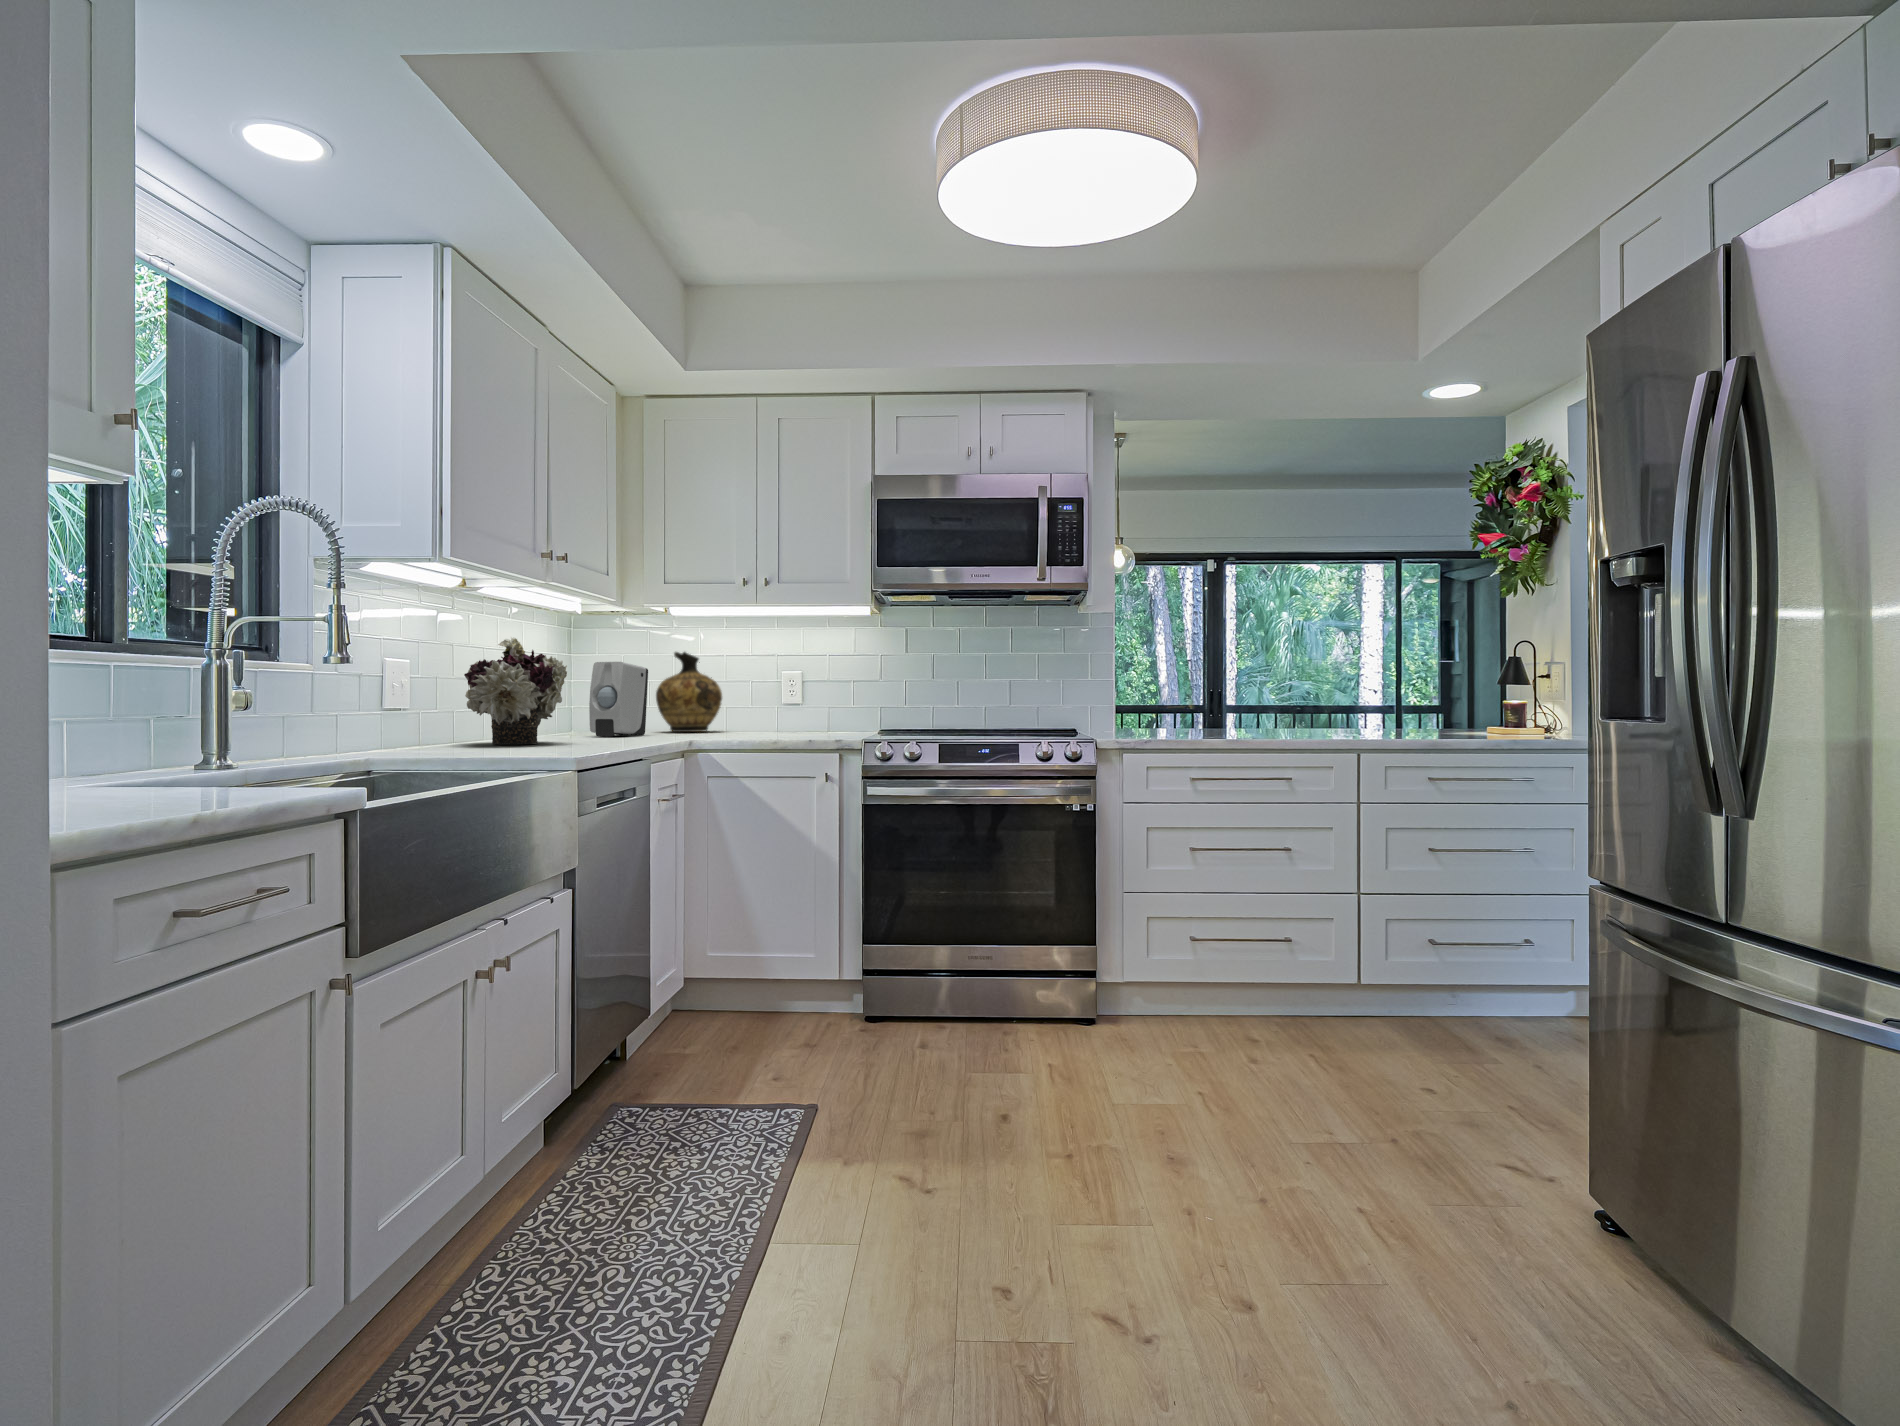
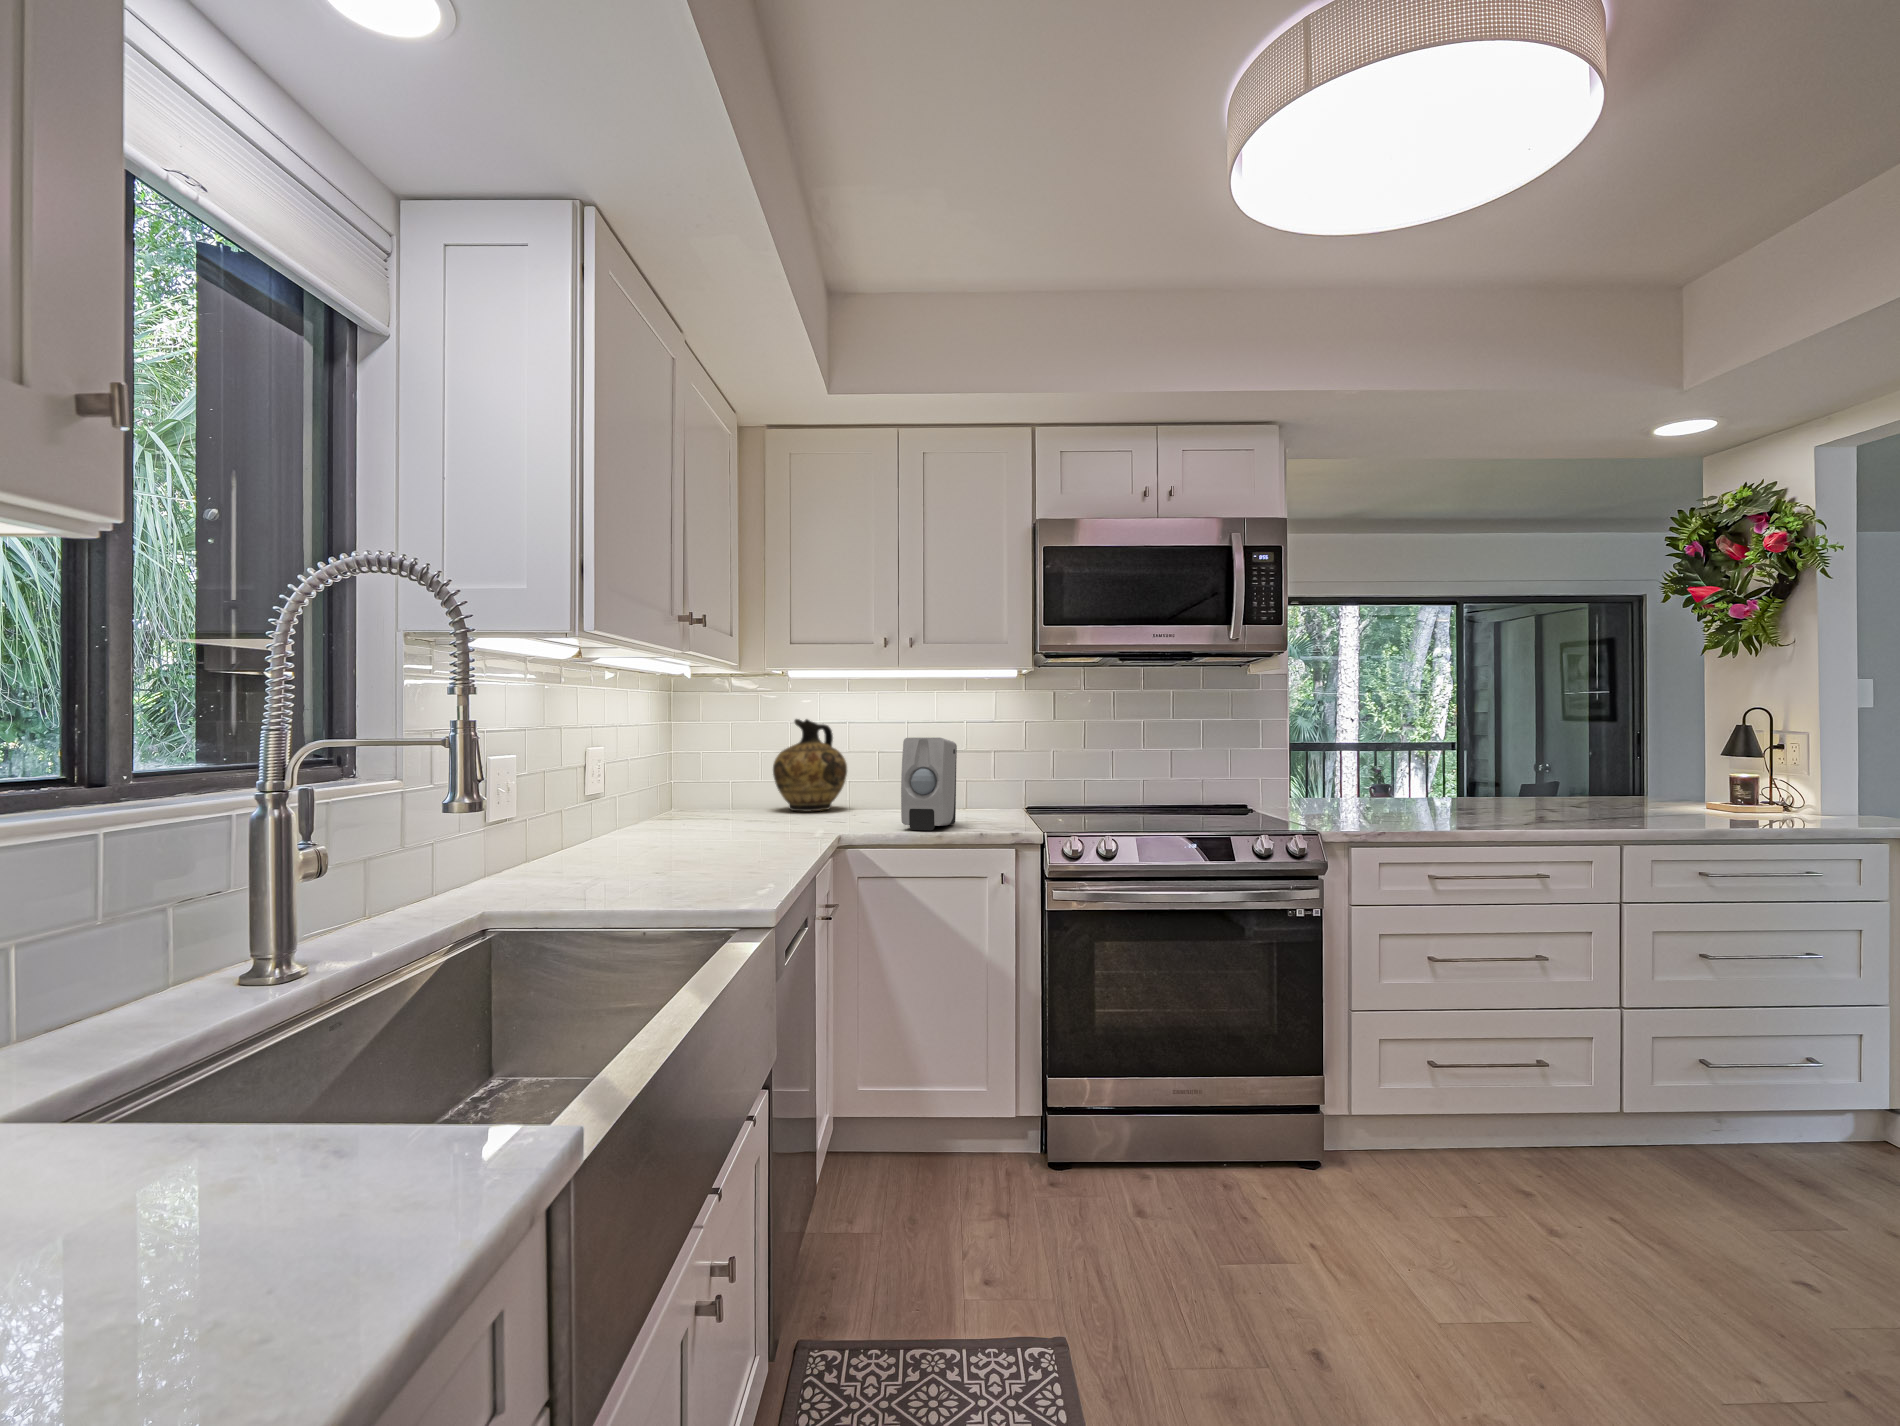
flower arrangement: present [464,637,567,745] -> none [584,719,708,857]
soap dispenser: present [589,662,648,736] -> present [901,737,957,830]

